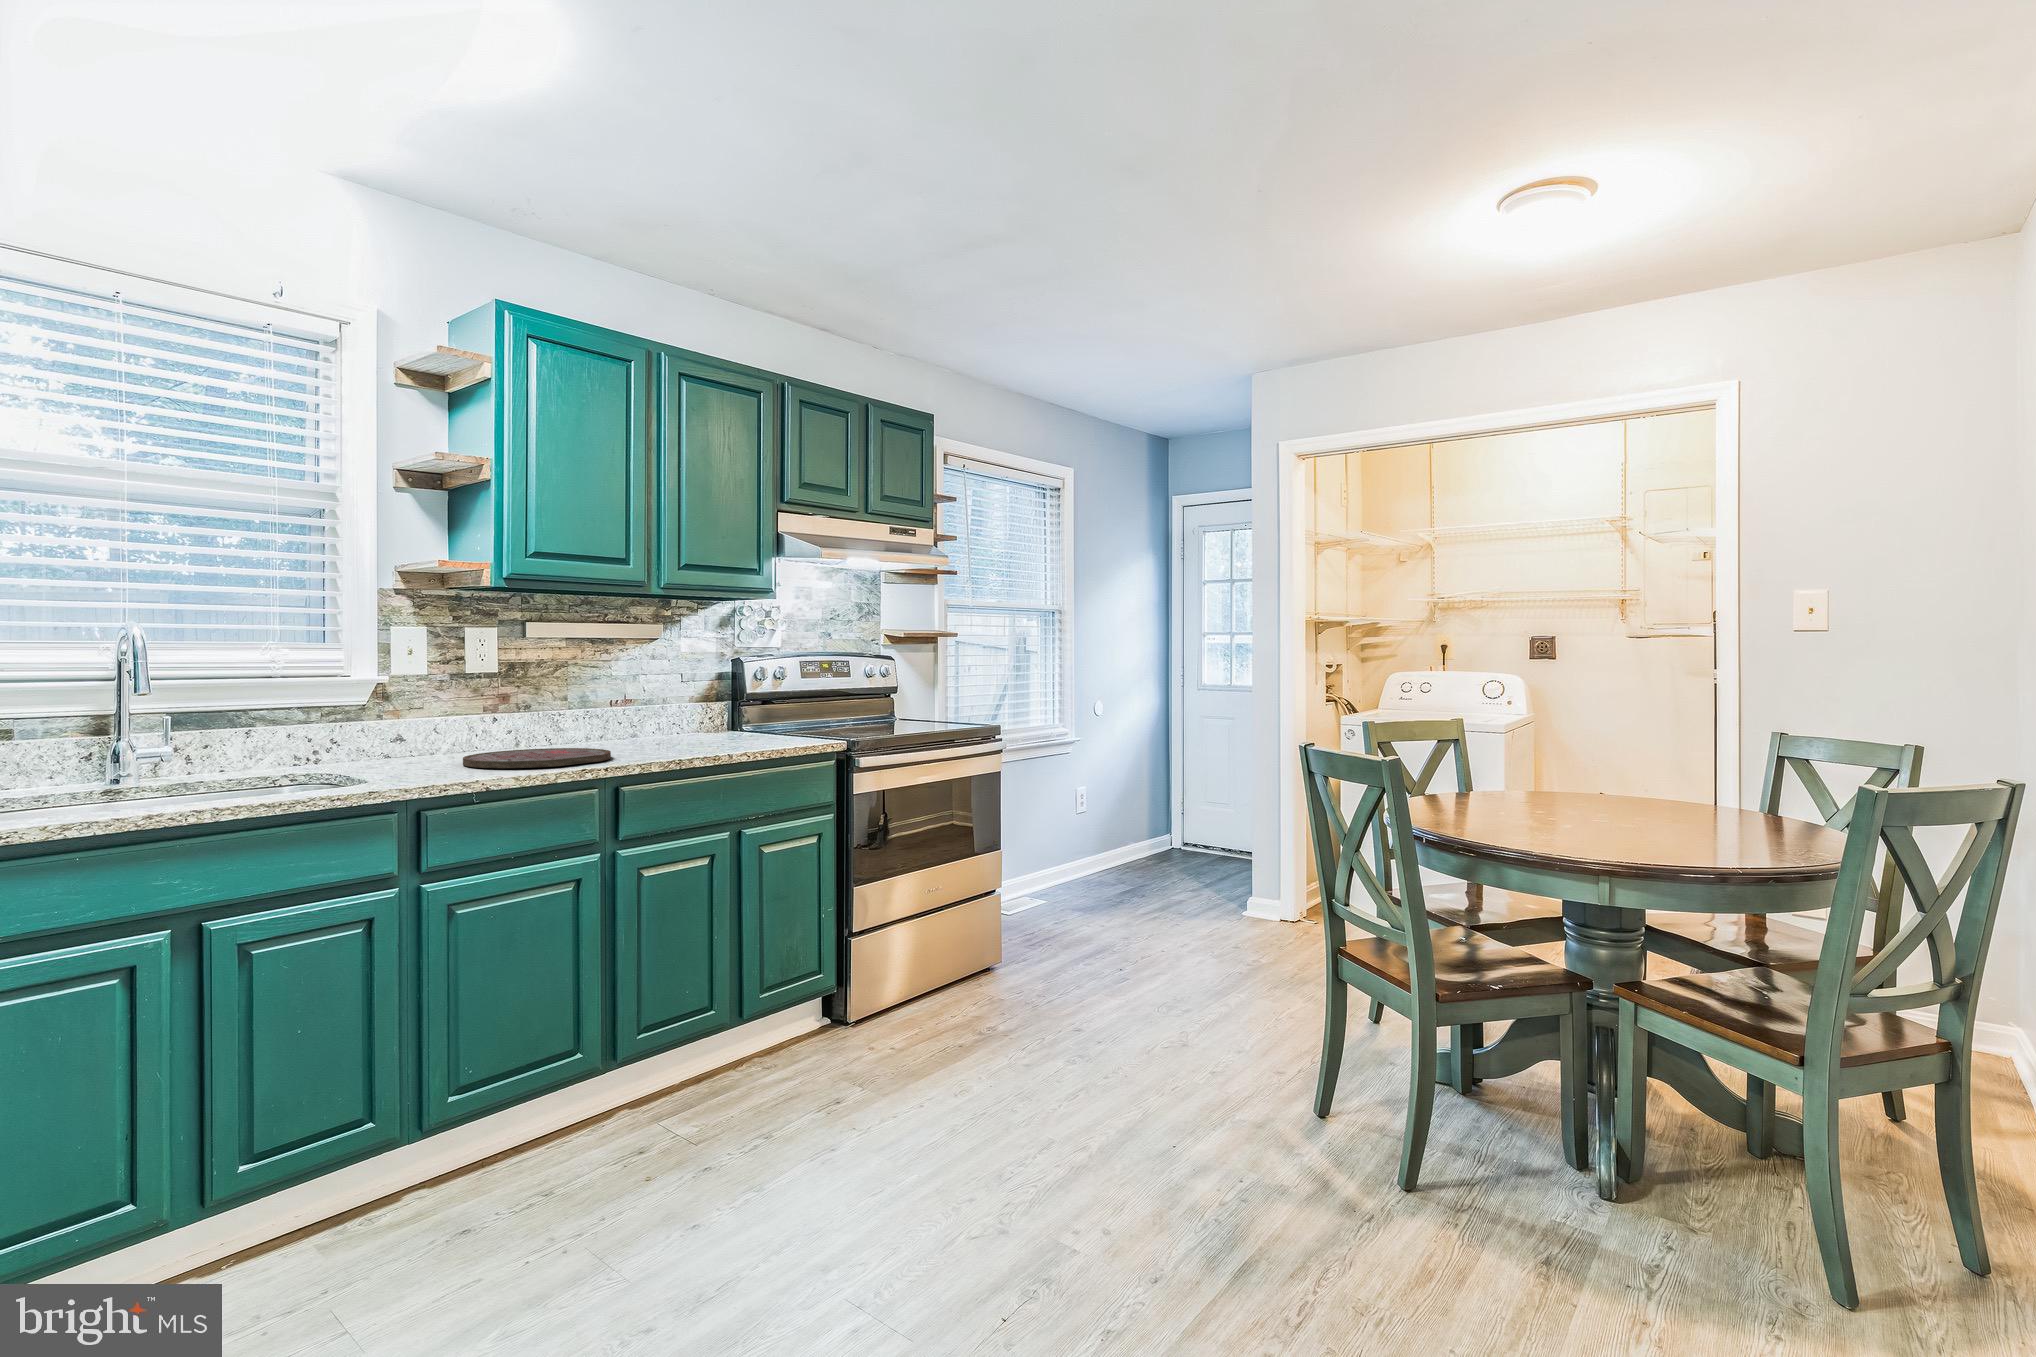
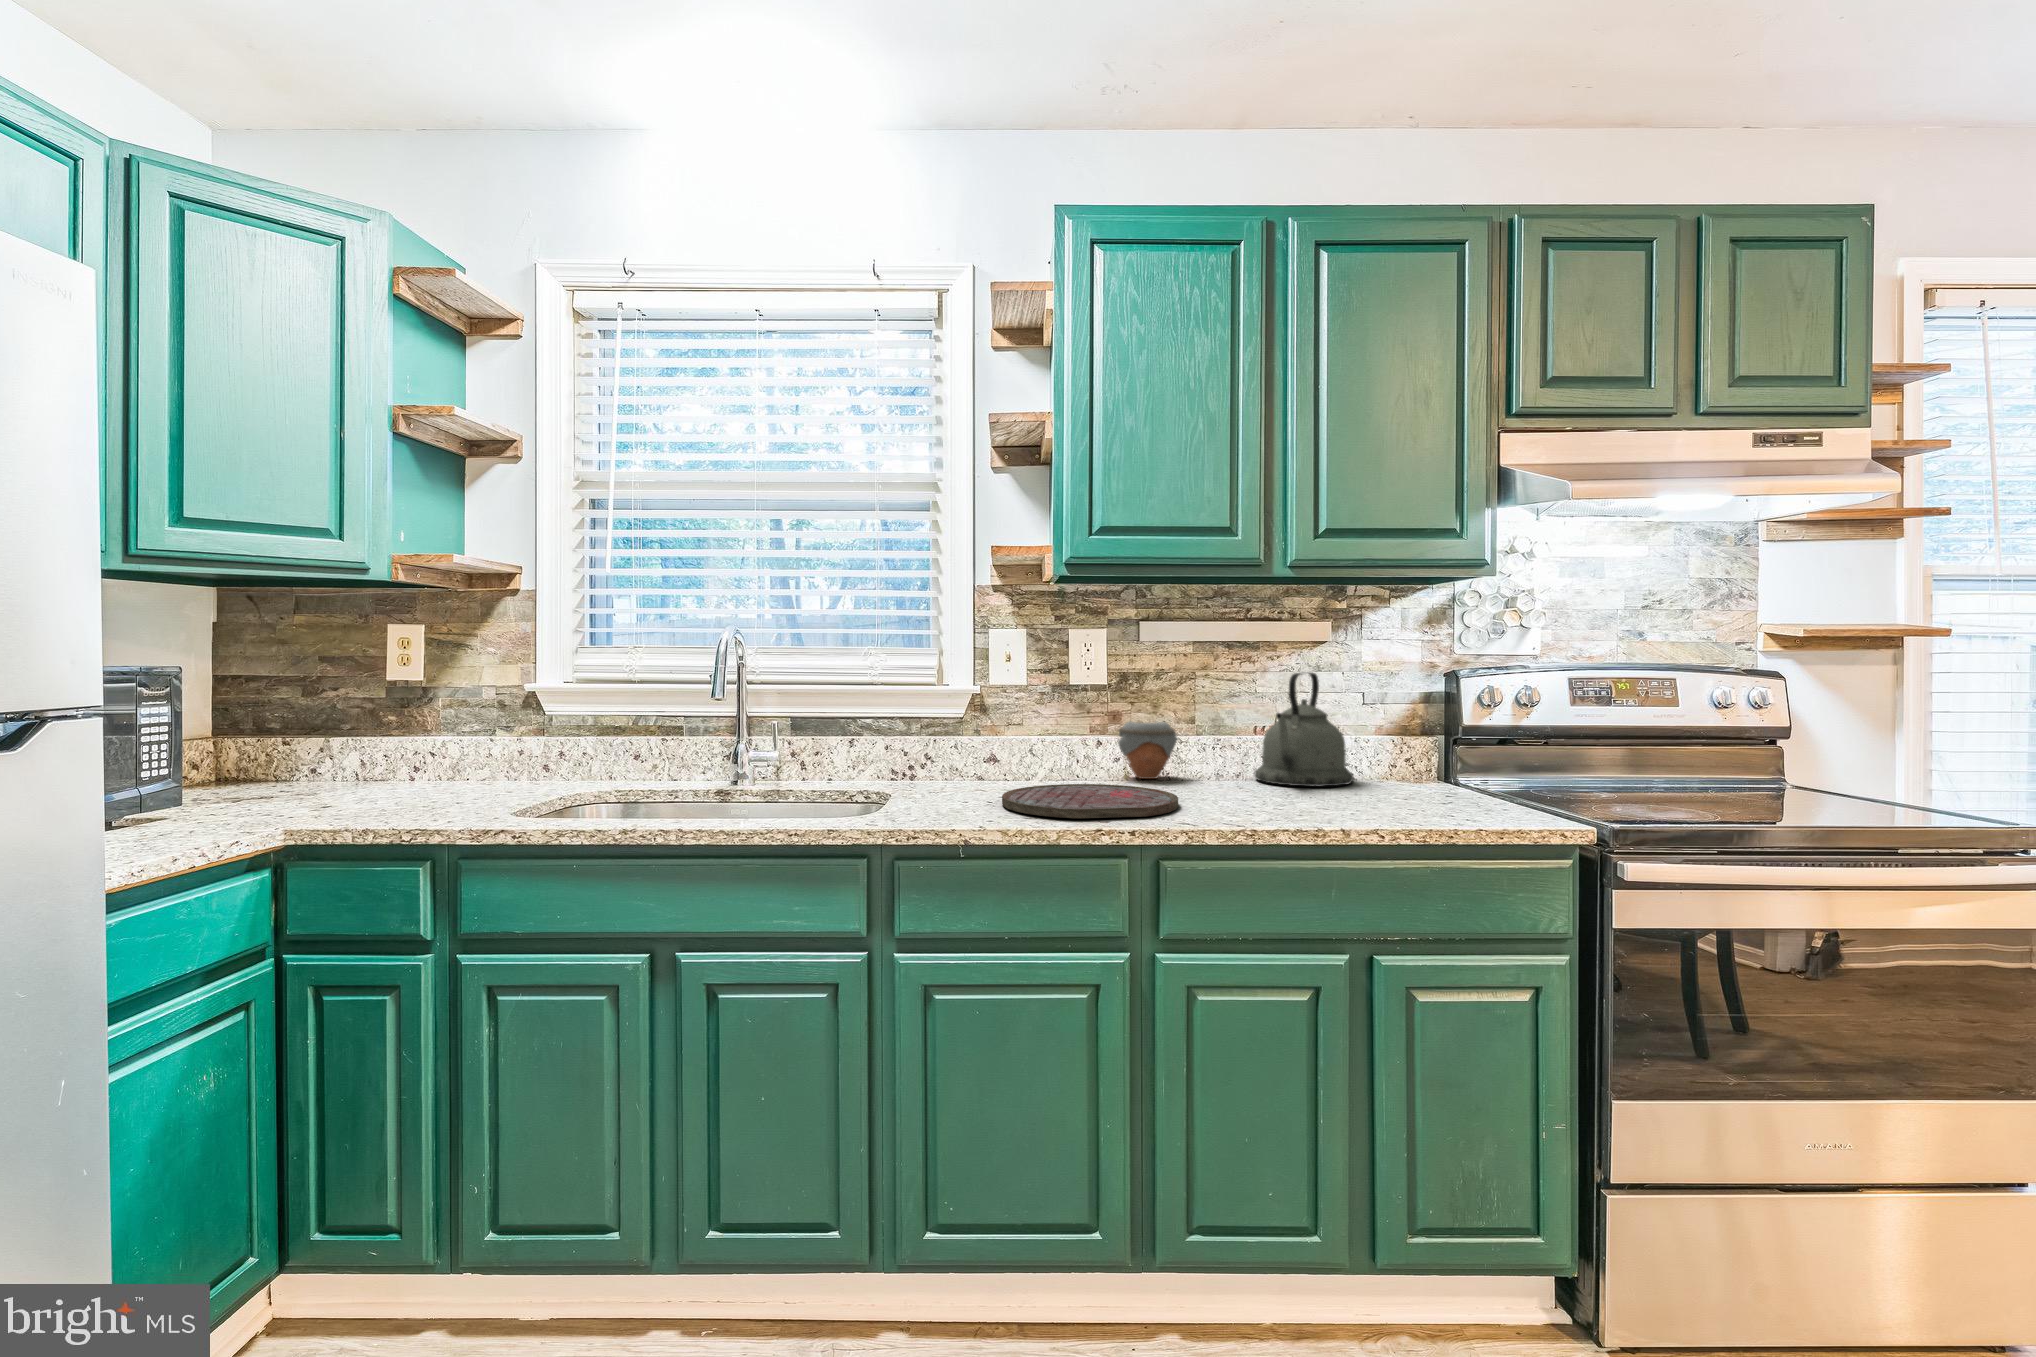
kettle: none [616,661,689,741] -> present [1255,672,1353,787]
jar: none [507,701,559,747] -> present [1118,722,1178,779]

